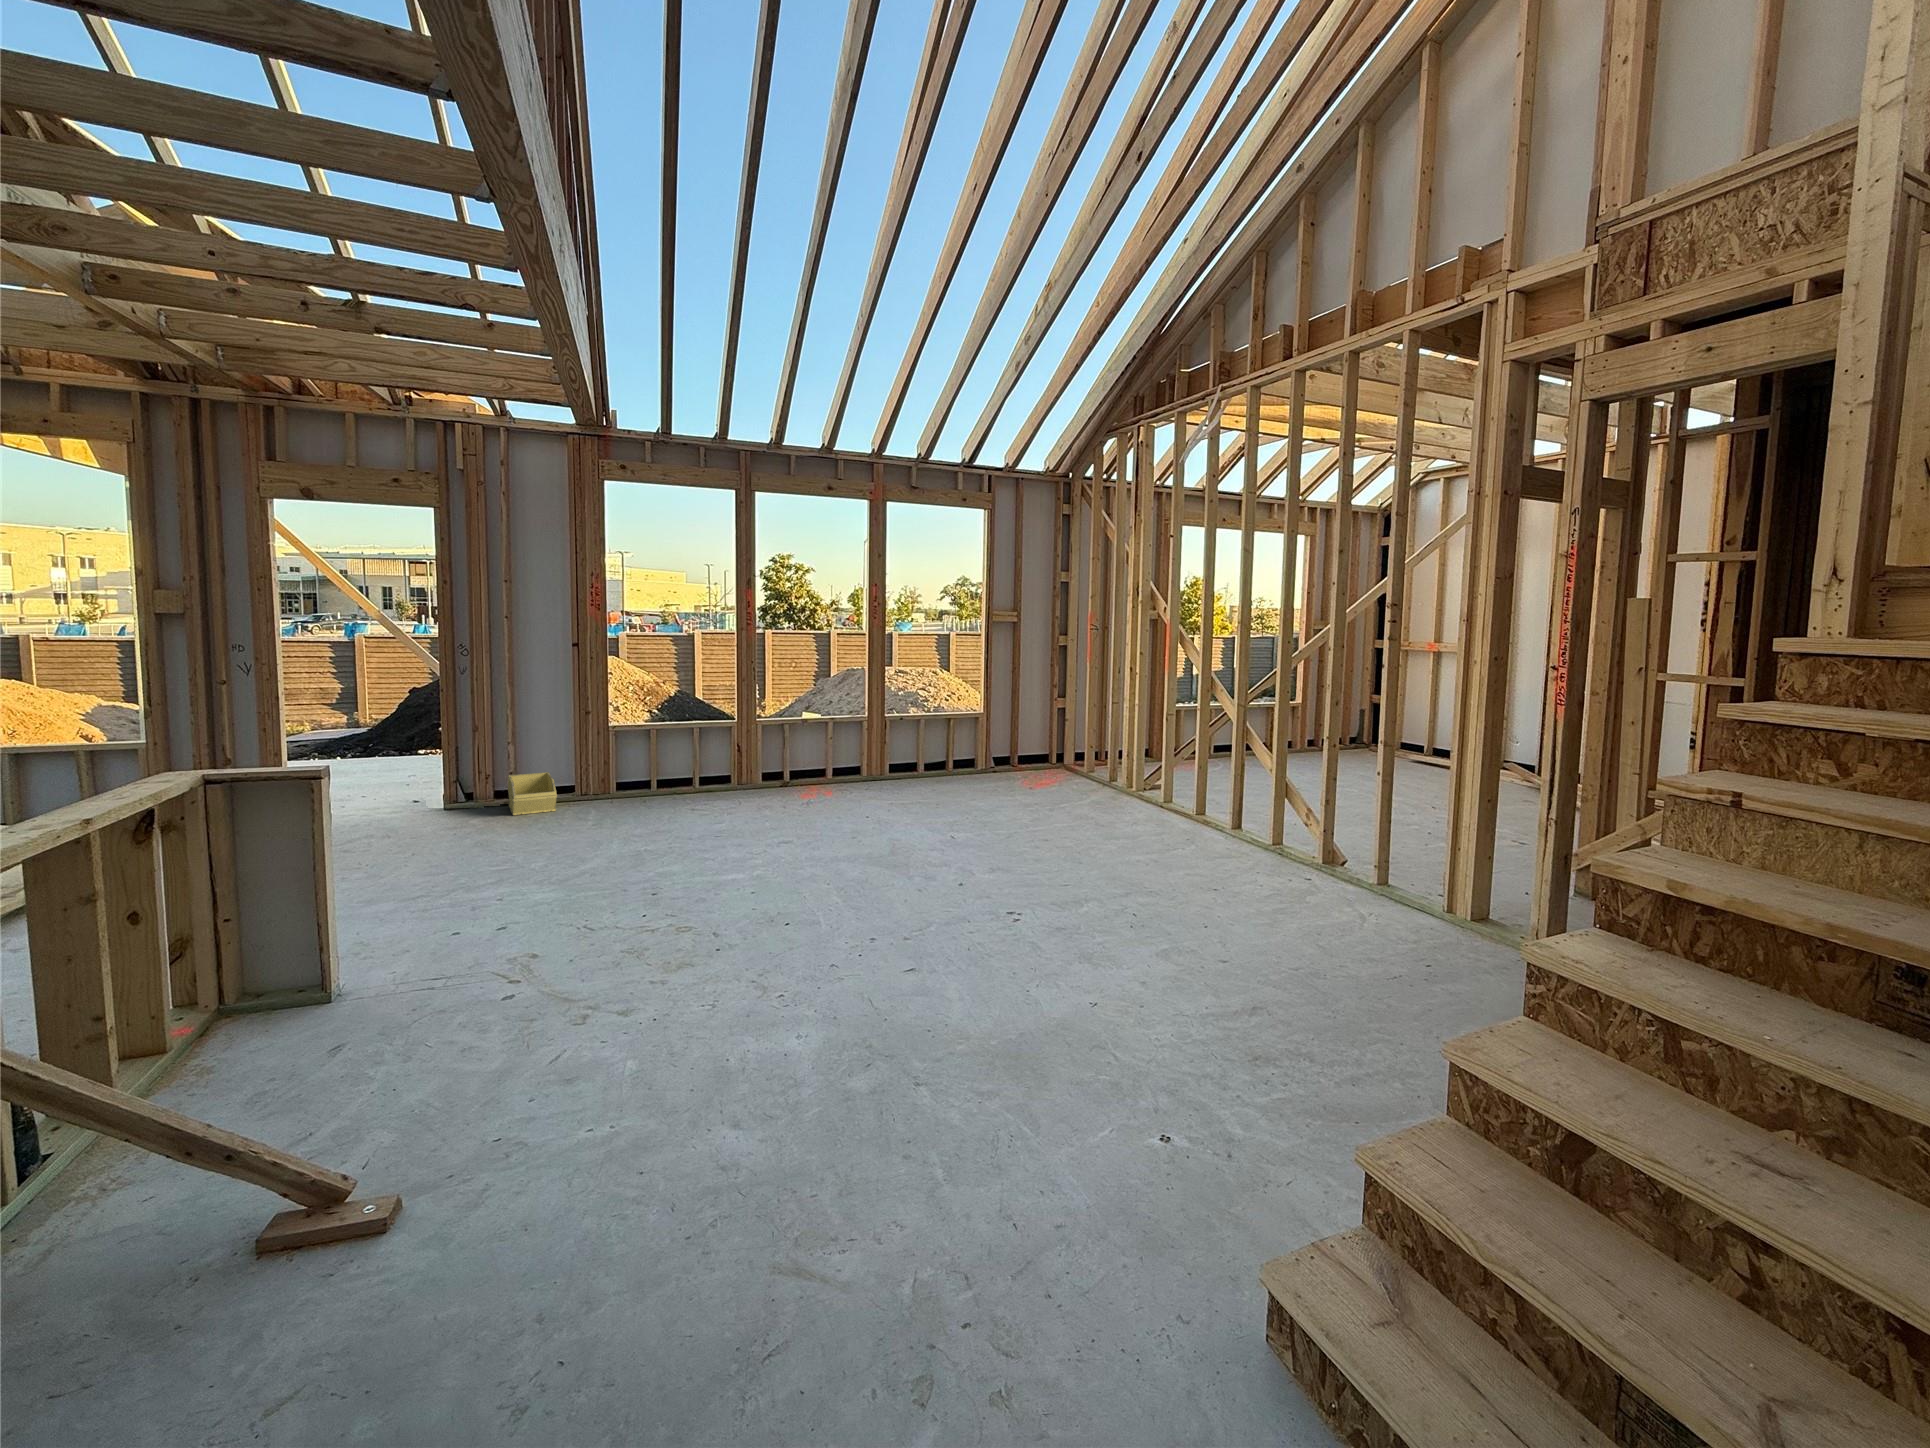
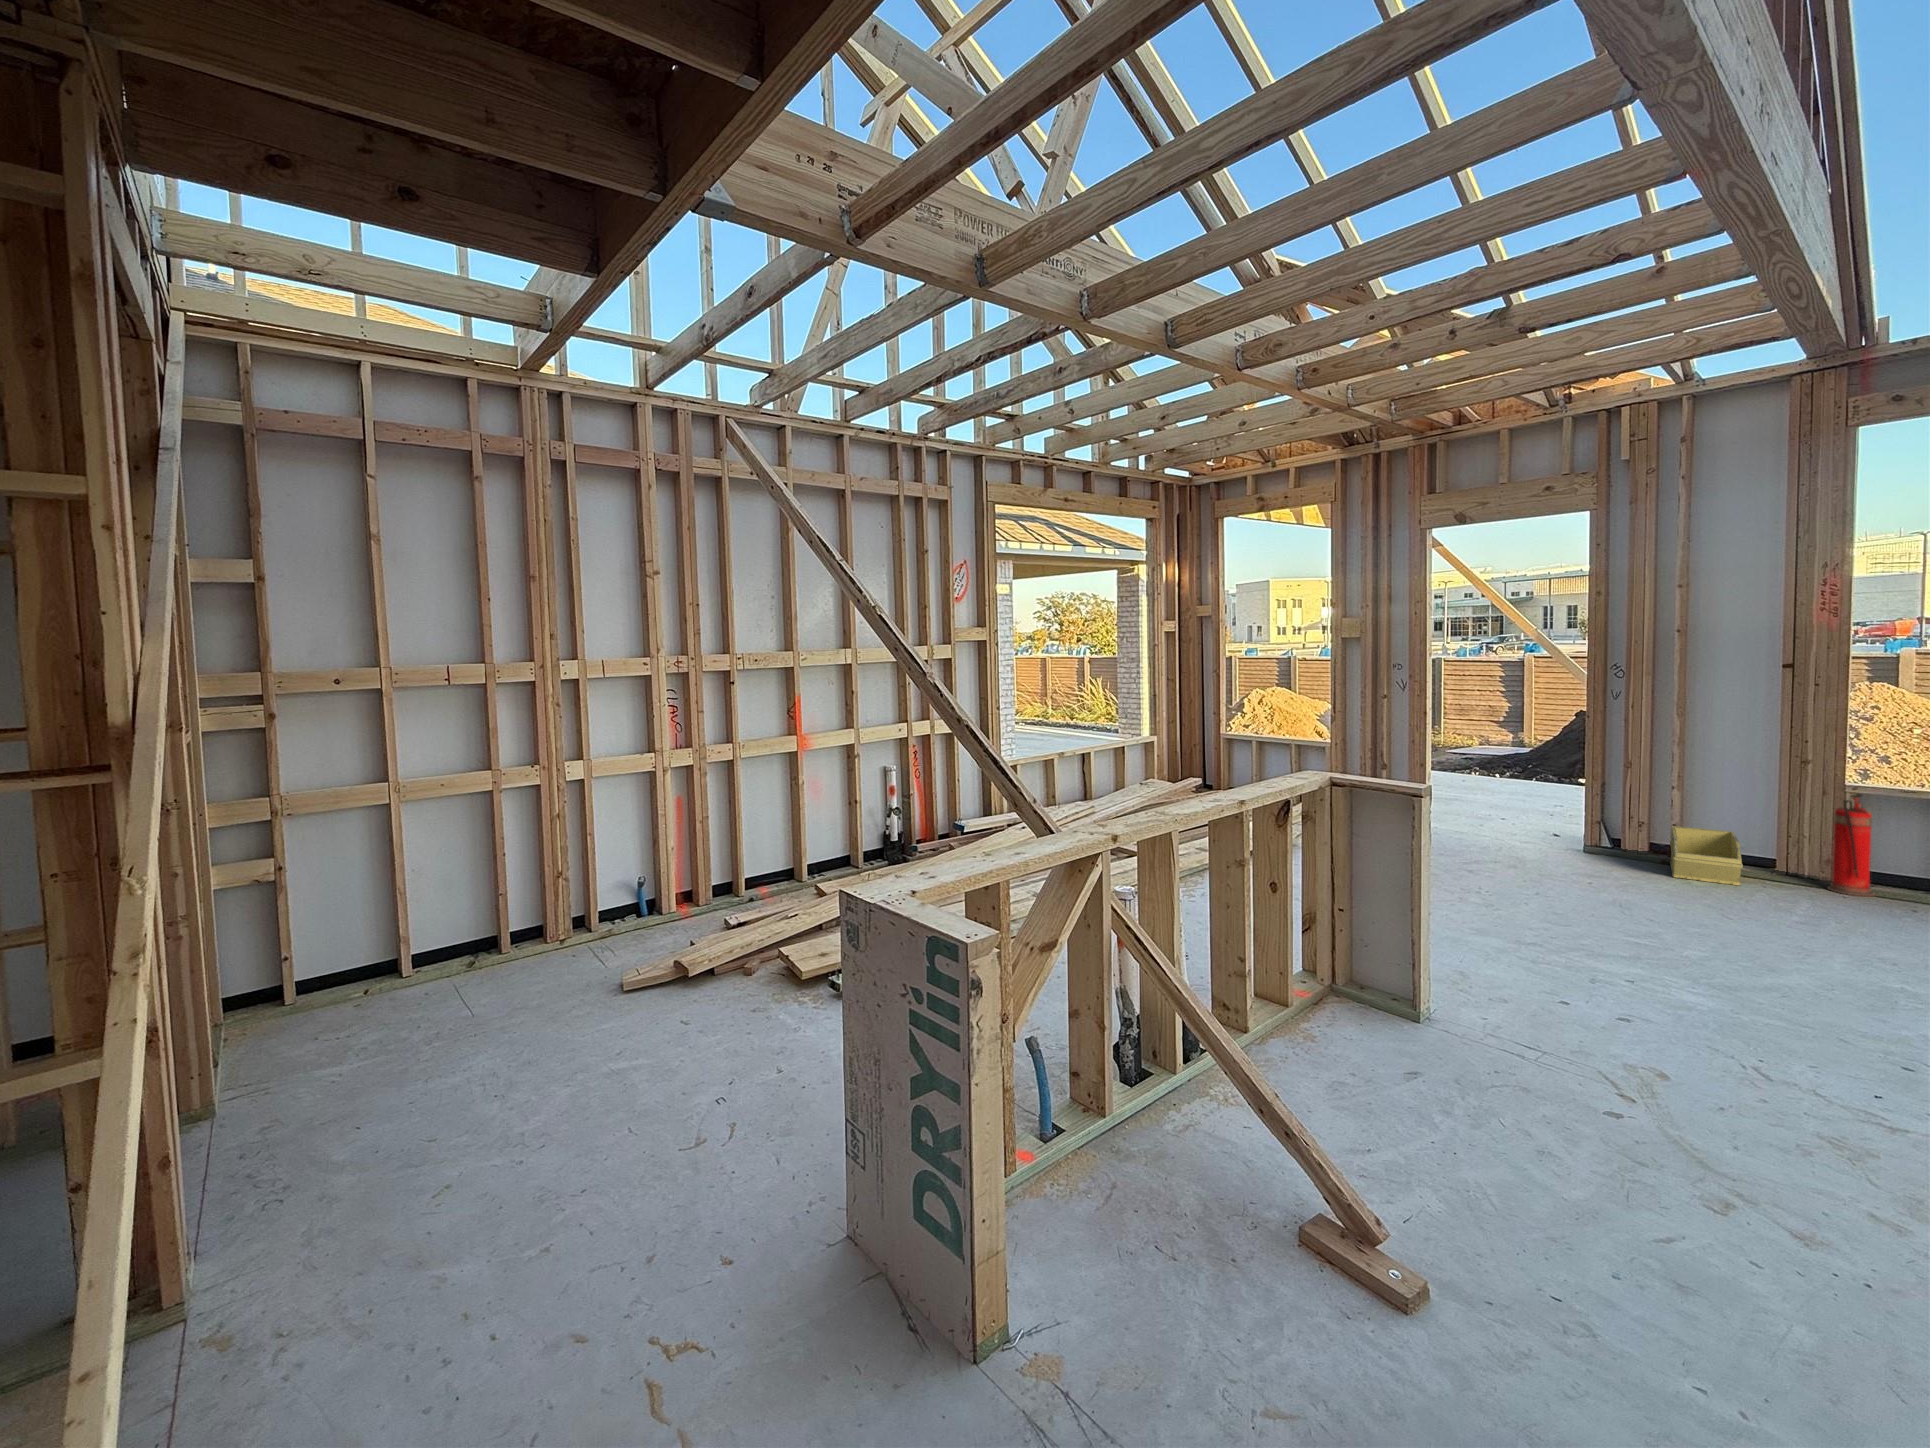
fire extinguisher: none [603,733,627,802] -> present [1828,794,1874,896]

